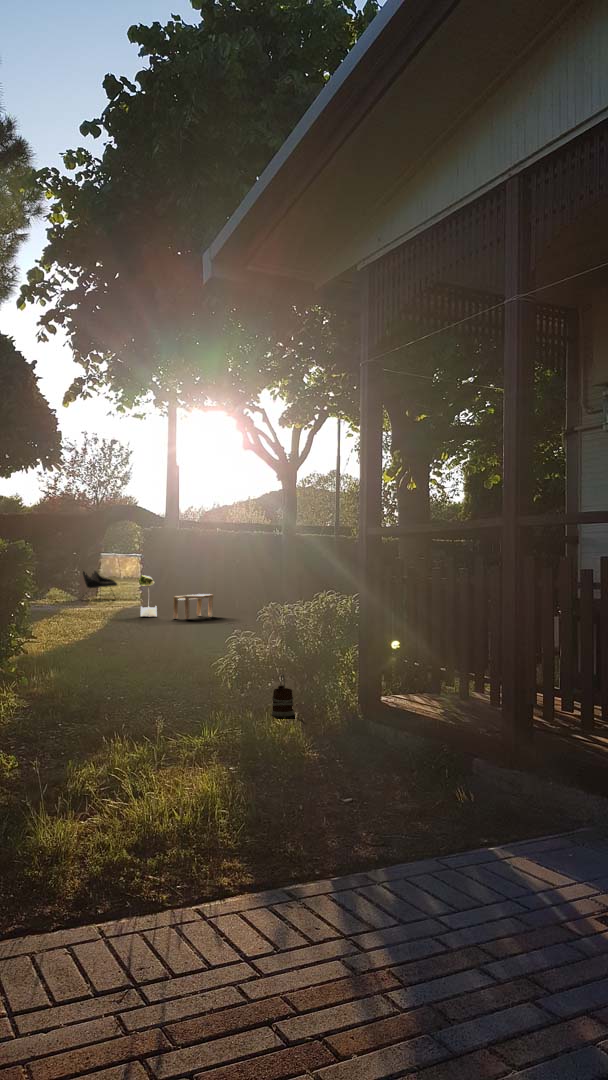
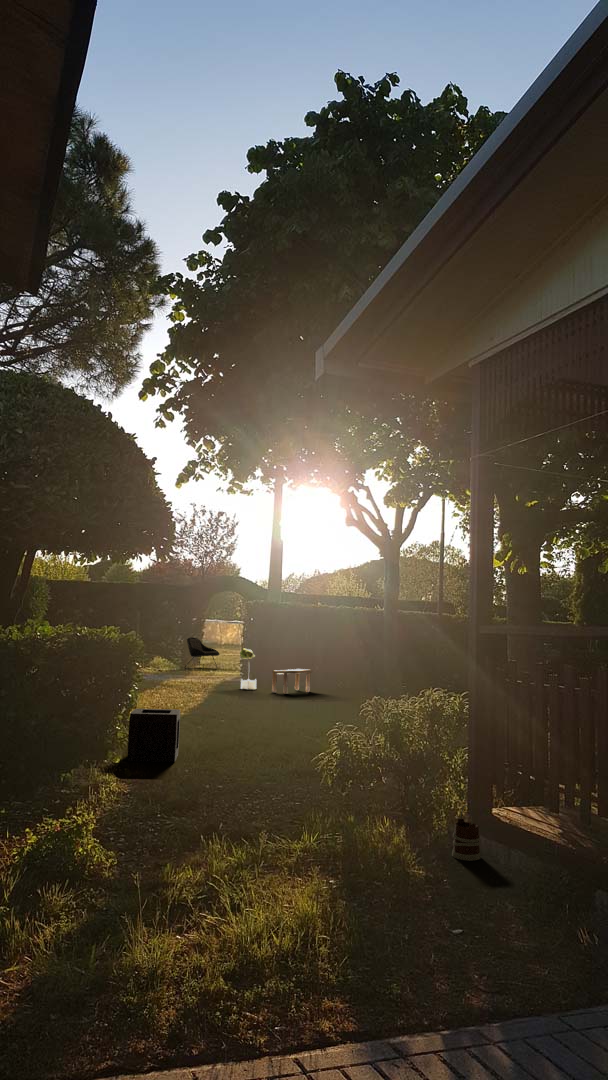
wooden crate: none [23,631,77,684] -> present [127,709,180,762]
wooden bucket: present [272,674,294,716] -> present [452,805,481,861]

